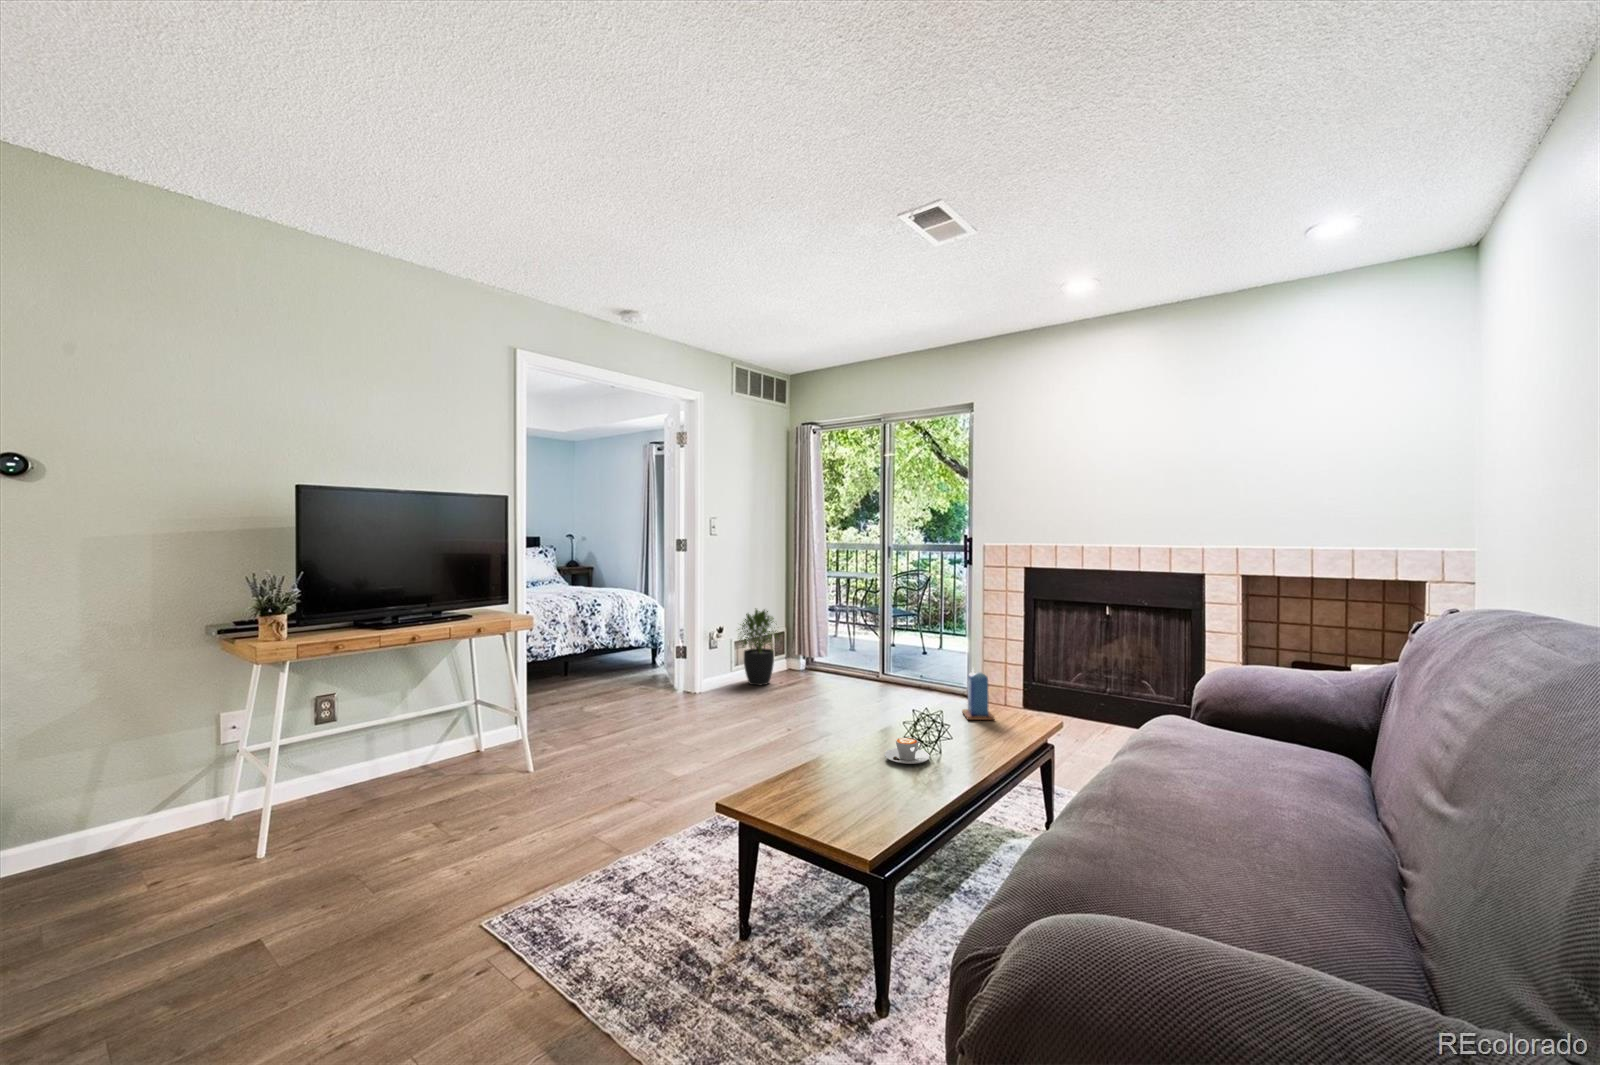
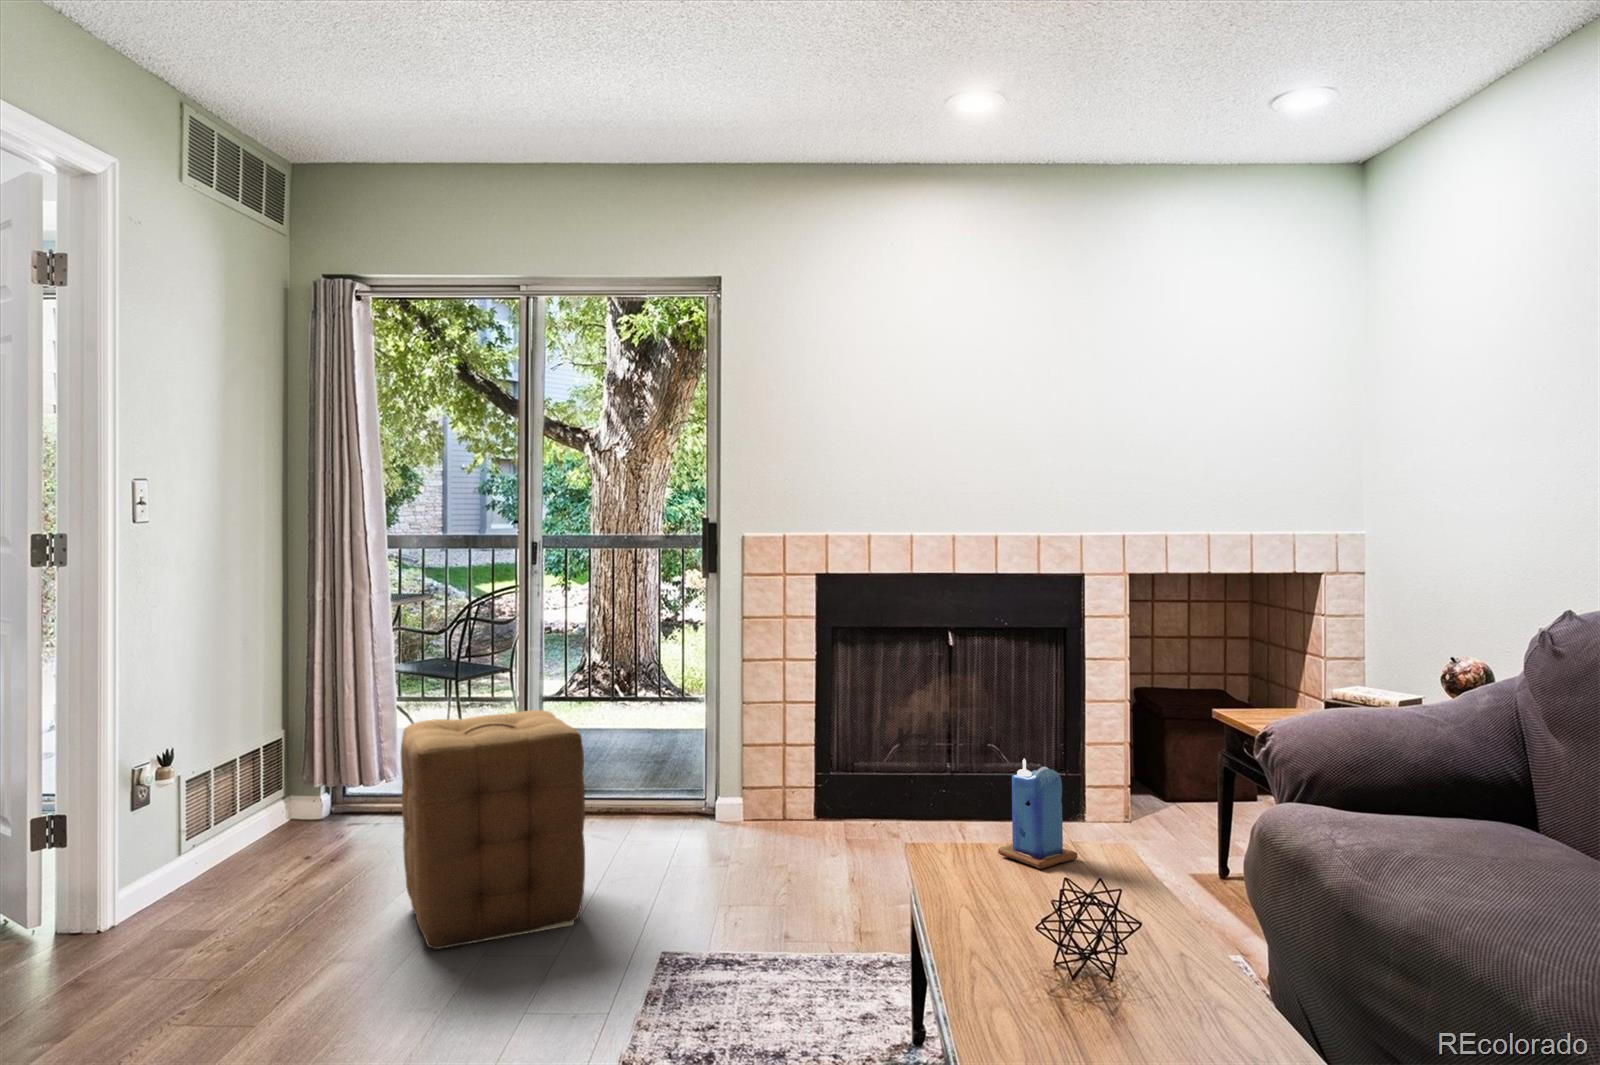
potted plant: present [738,608,779,685] -> none [183,685,314,875]
ottoman: none [782,627,859,726] -> present [401,710,585,949]
coffee cup: present [884,738,930,764] -> none [1097,944,1210,1015]

